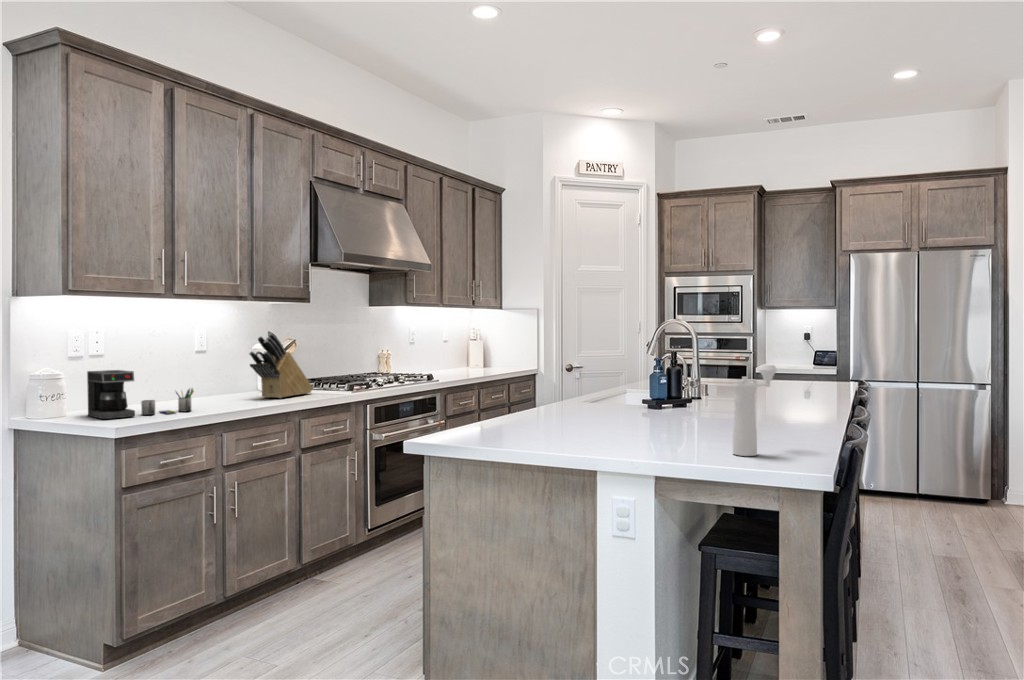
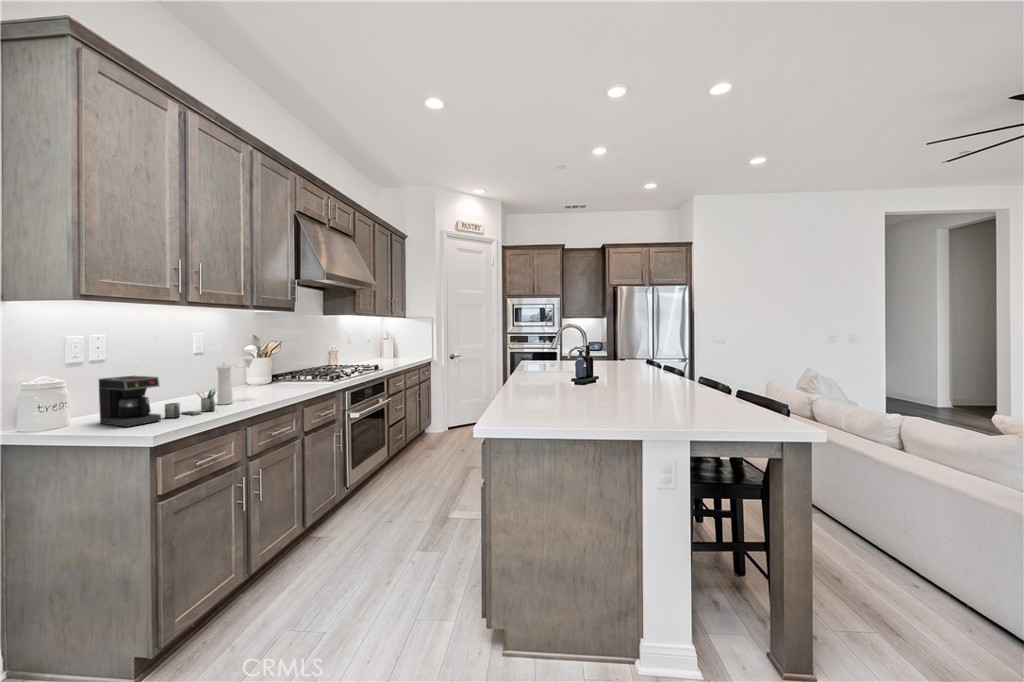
knife block: present [249,333,313,398] -> none [255,337,304,392]
pepper mill: present [733,365,777,456] -> present [217,356,253,405]

